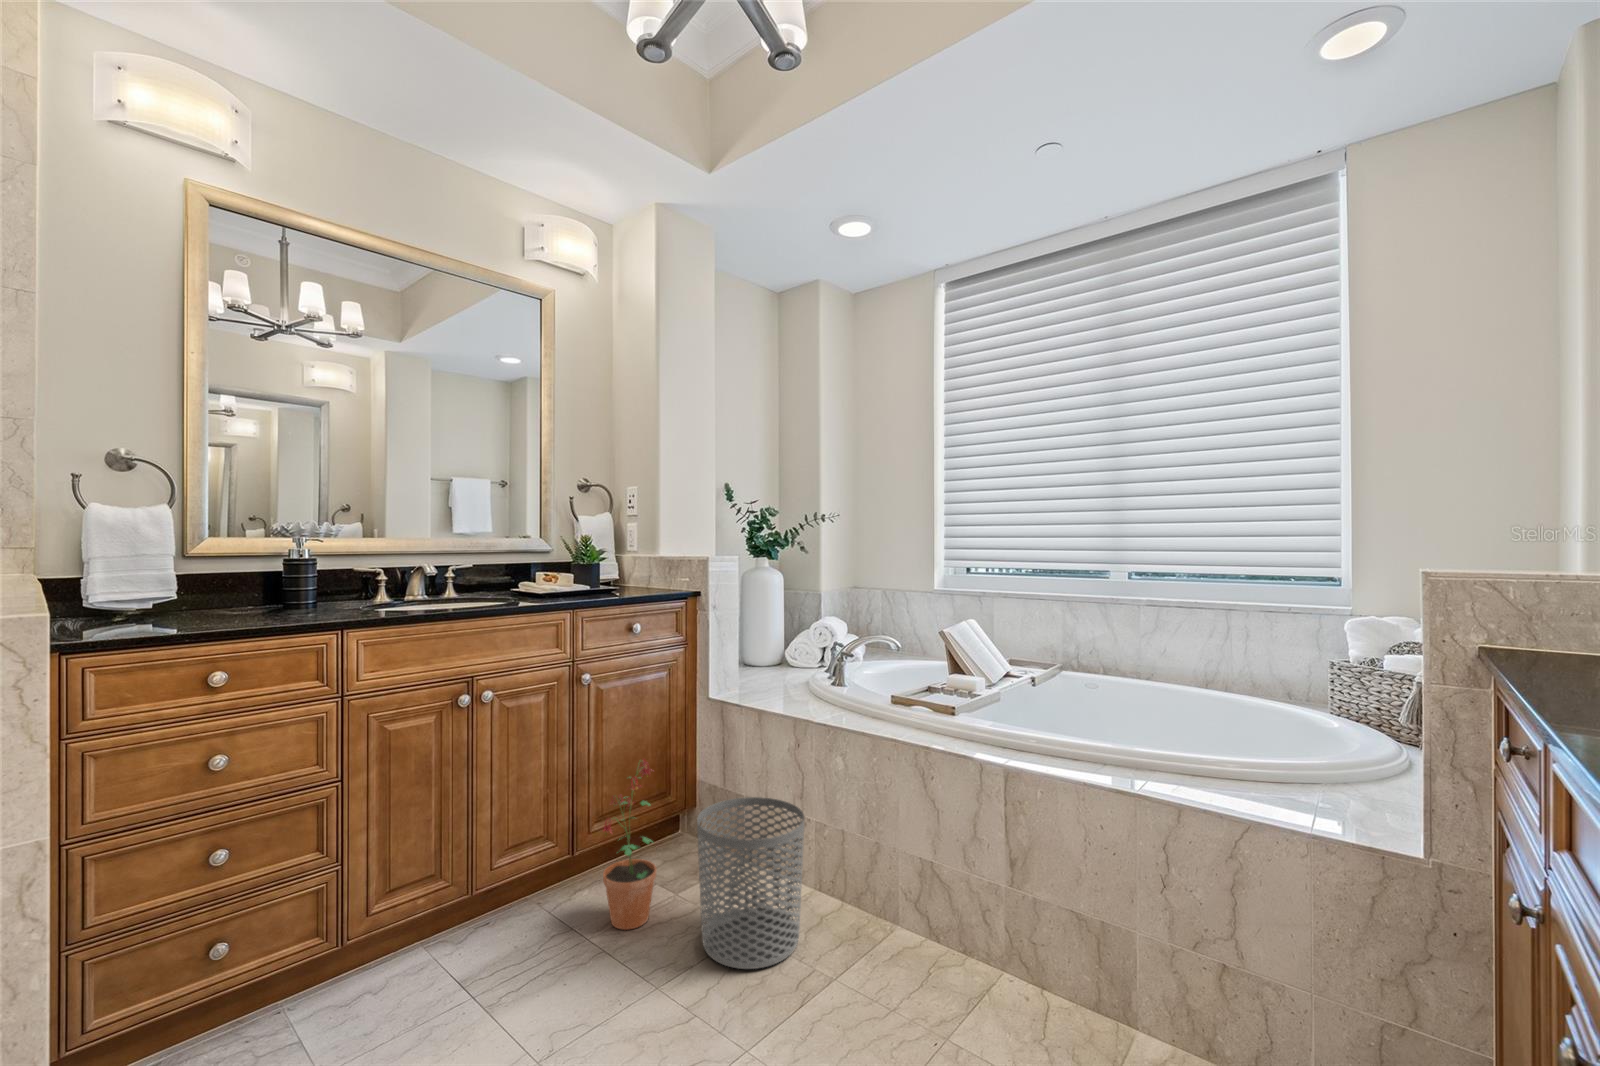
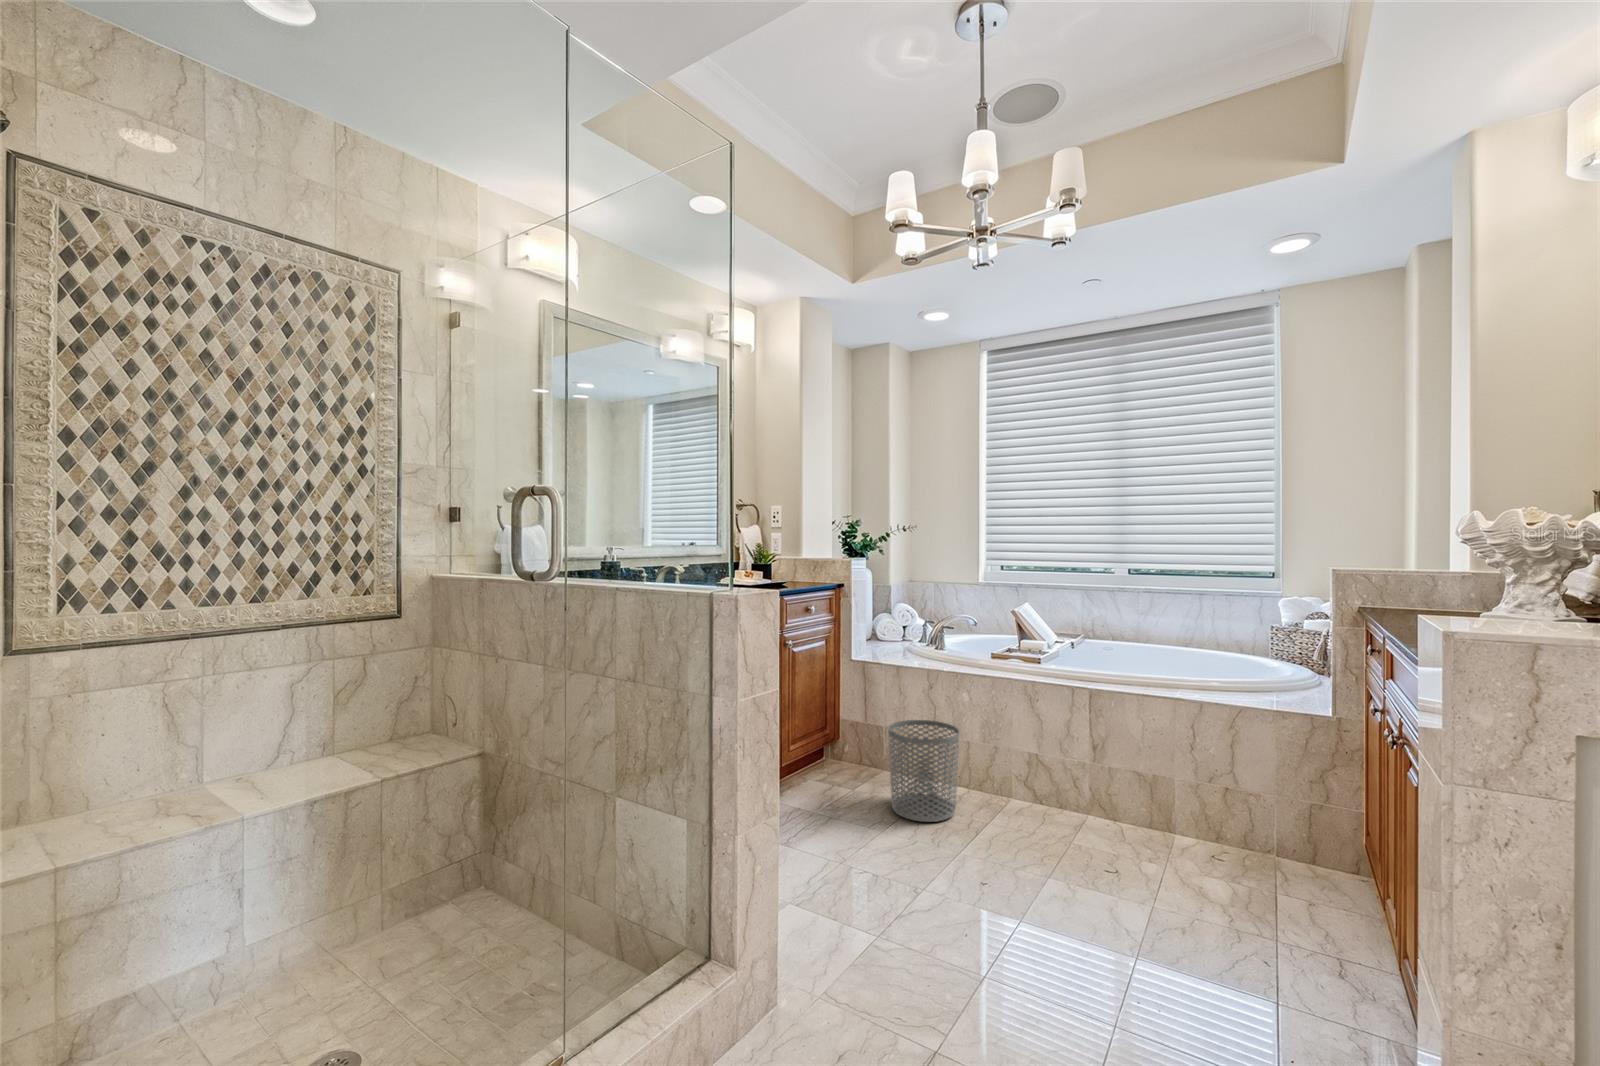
potted plant: present [603,760,656,930] -> none [811,697,853,808]

